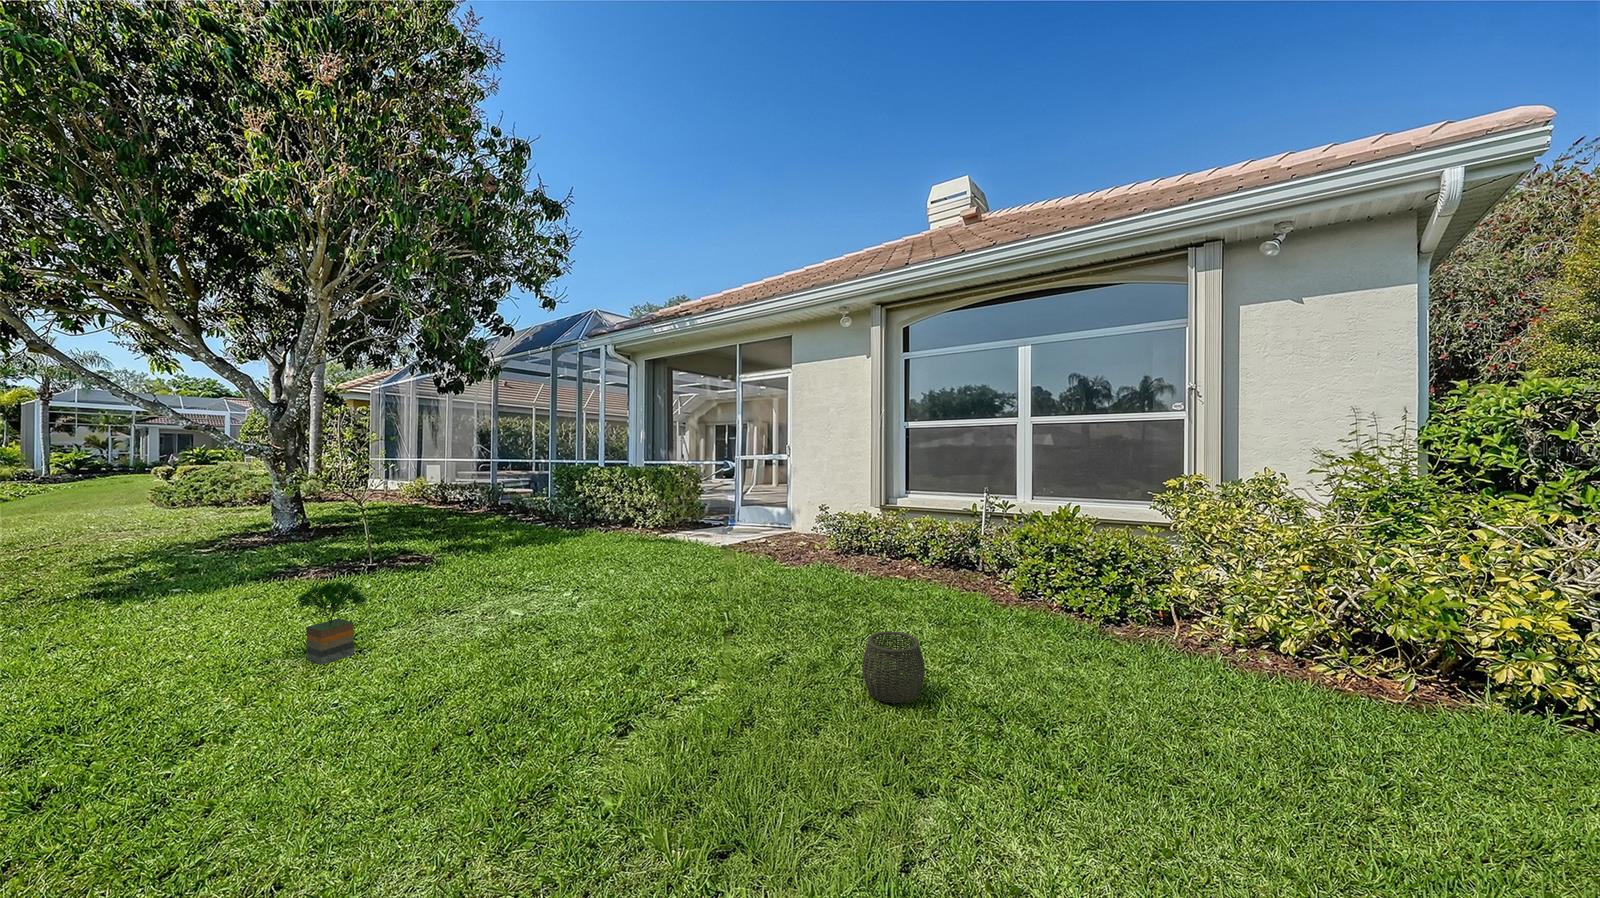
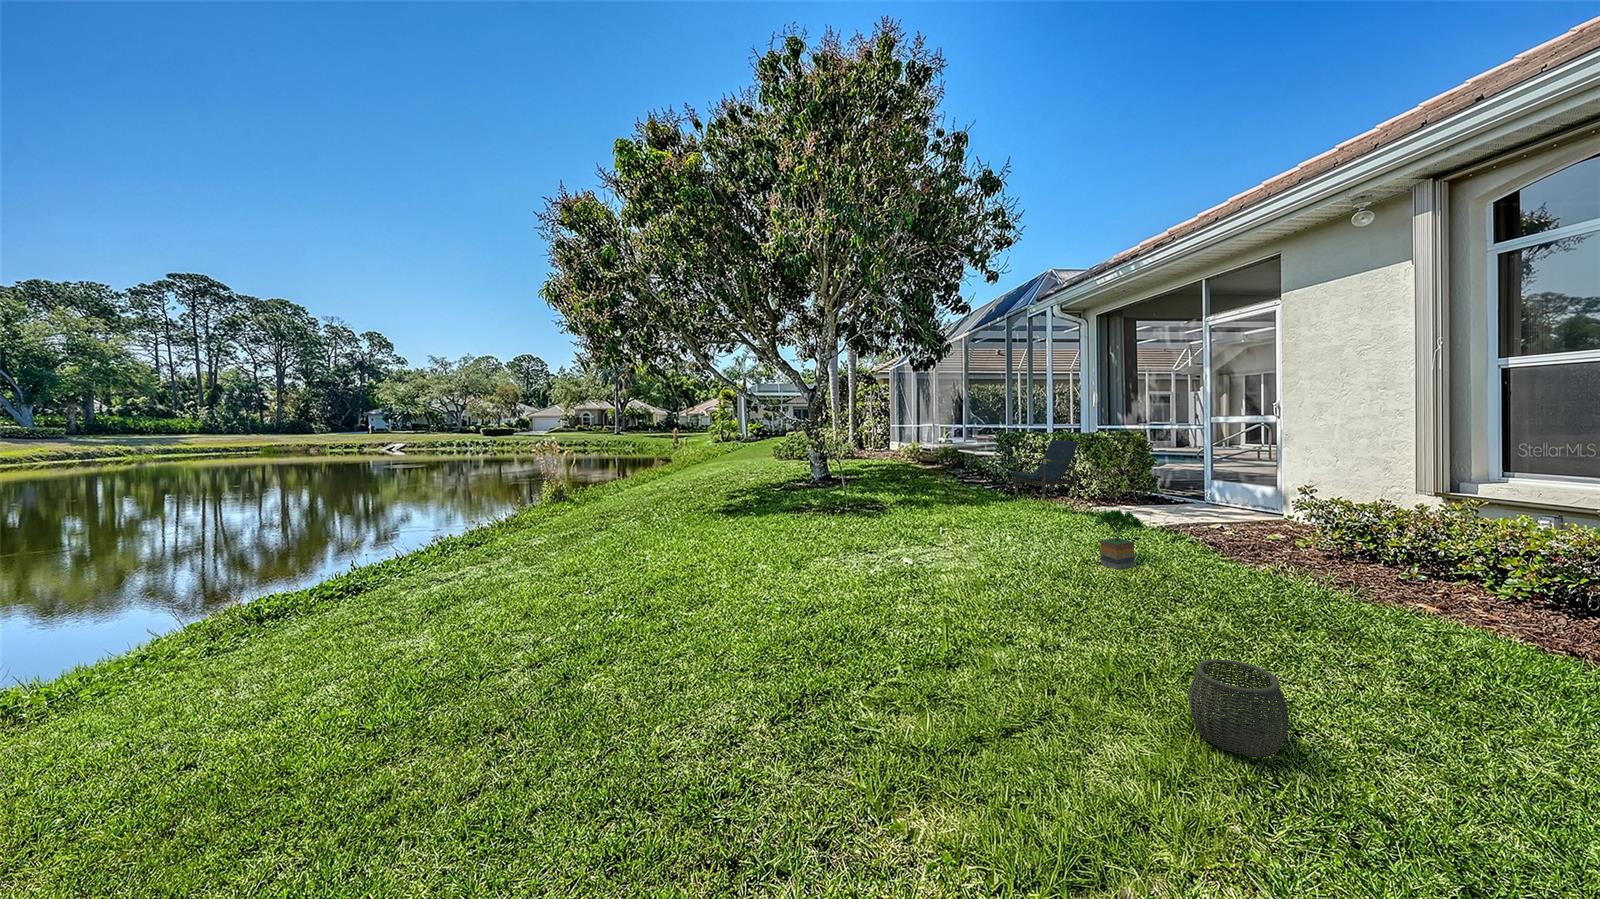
lounge chair: none [576,473,642,533] -> present [1010,440,1078,500]
potted tree: present [297,582,367,665] -> present [1095,510,1144,570]

